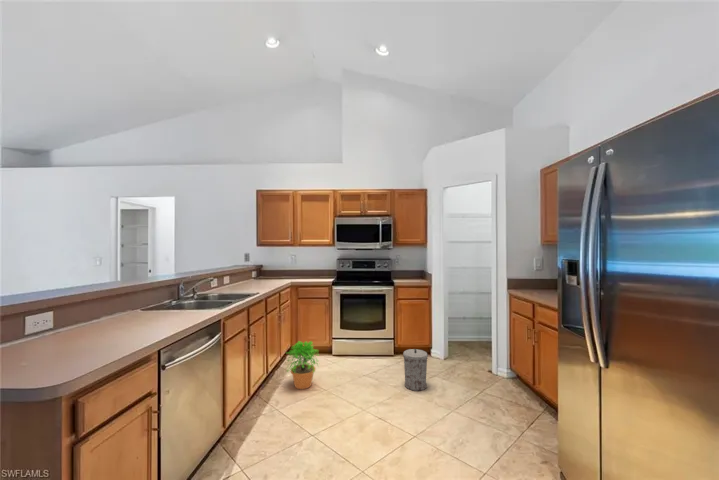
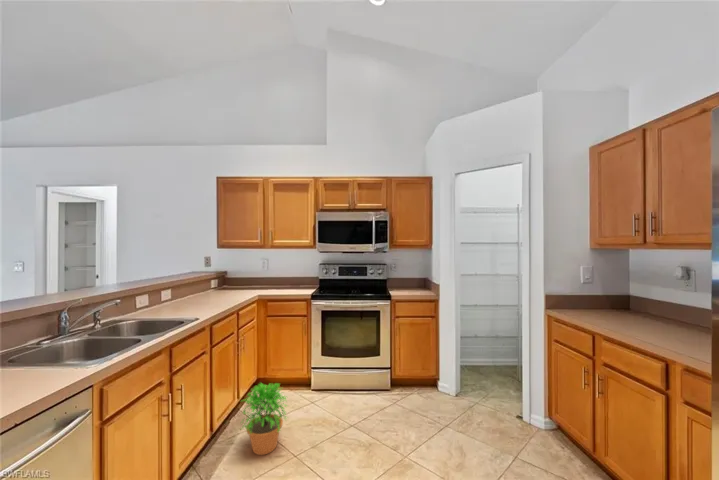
trash can: present [403,349,428,391] -> none [406,392,440,456]

